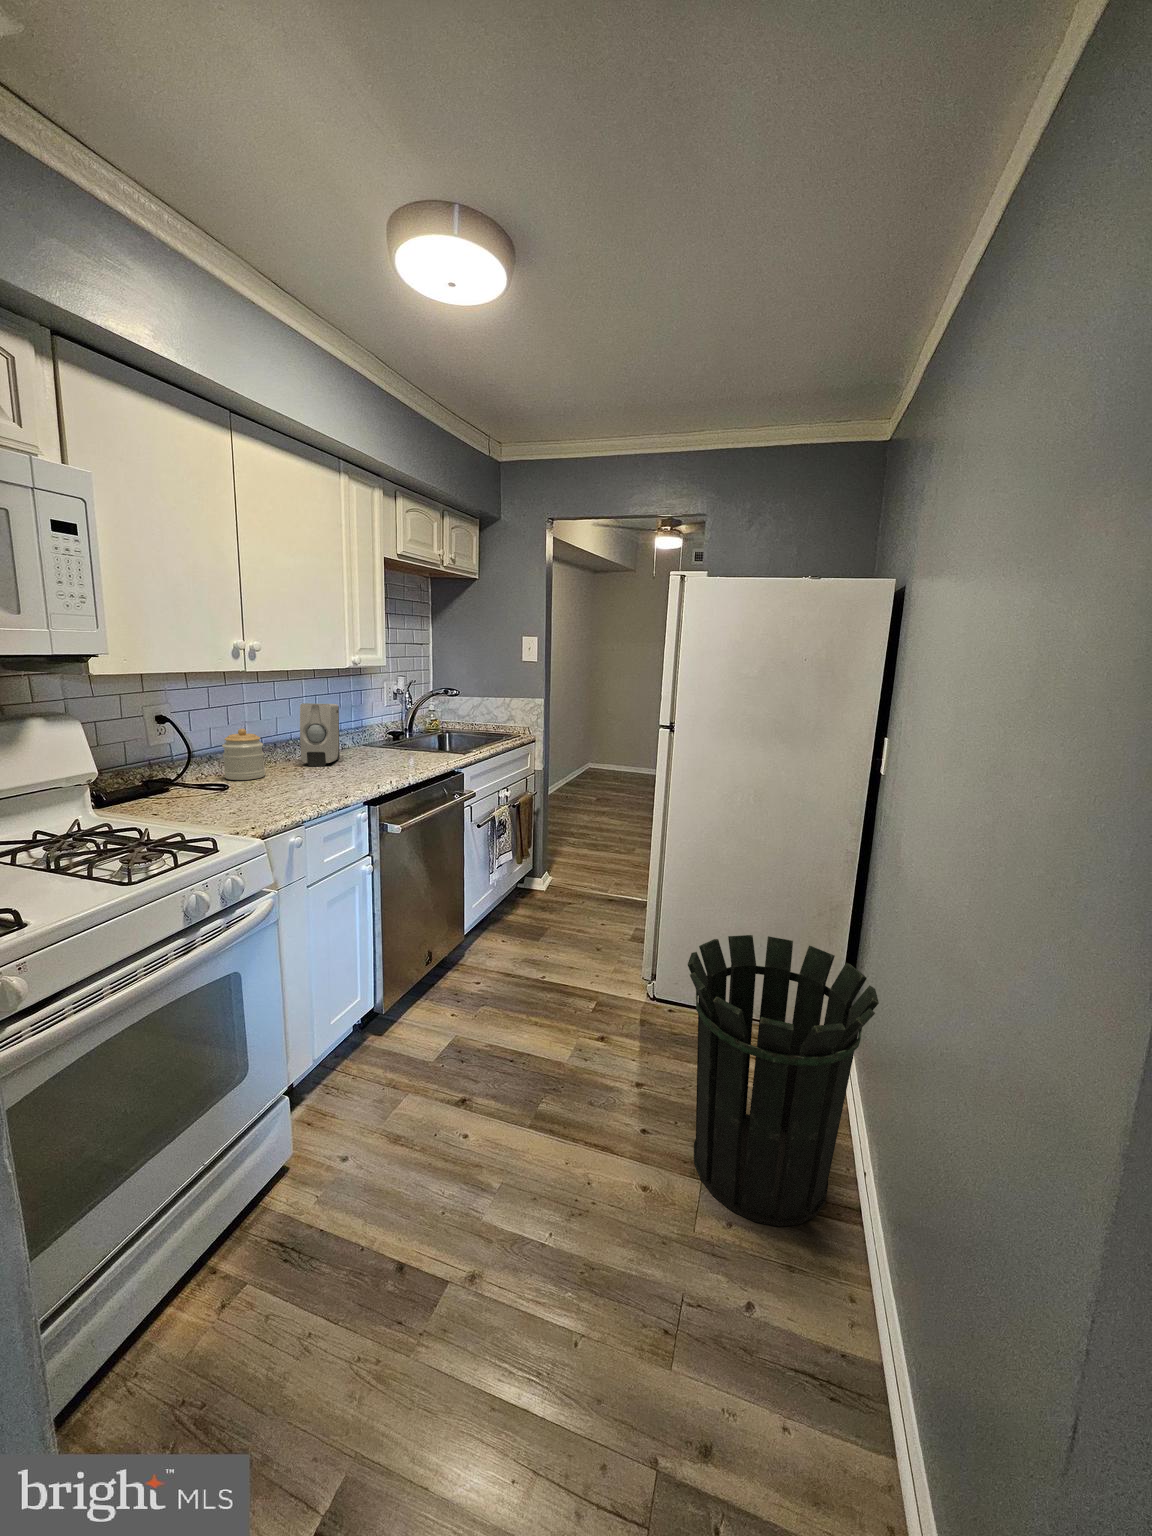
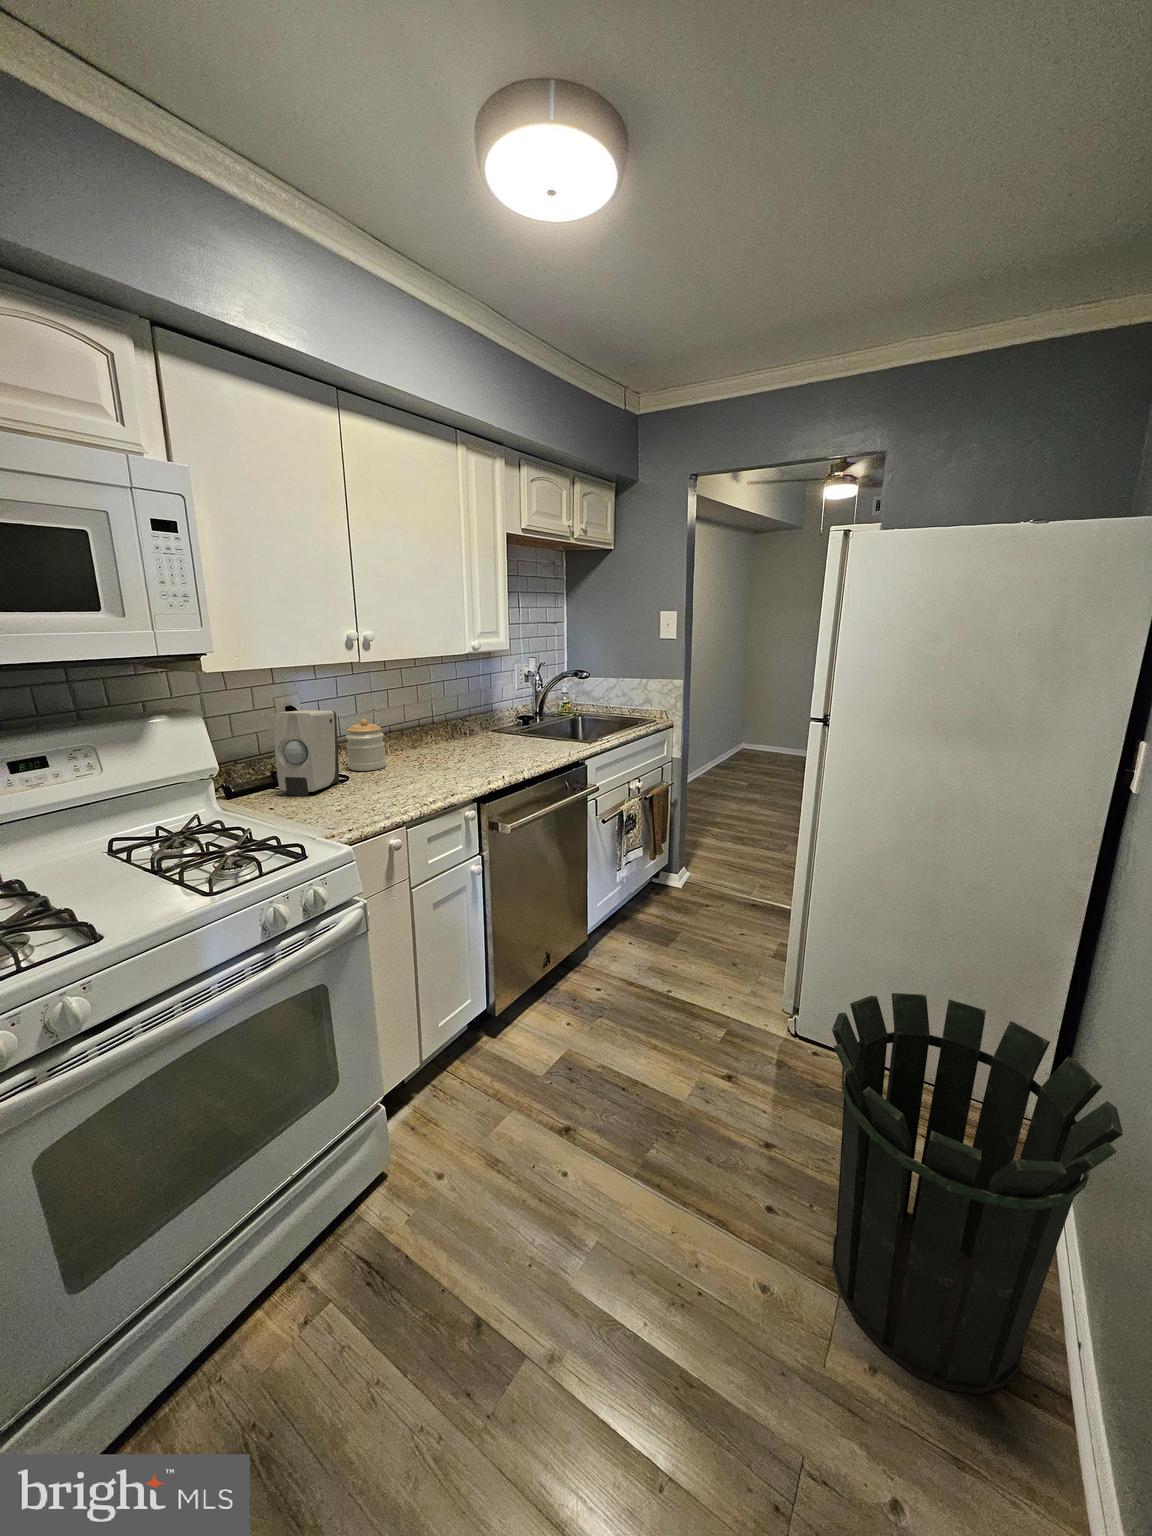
soap dispenser: present [300,703,340,766] -> present [274,710,339,796]

